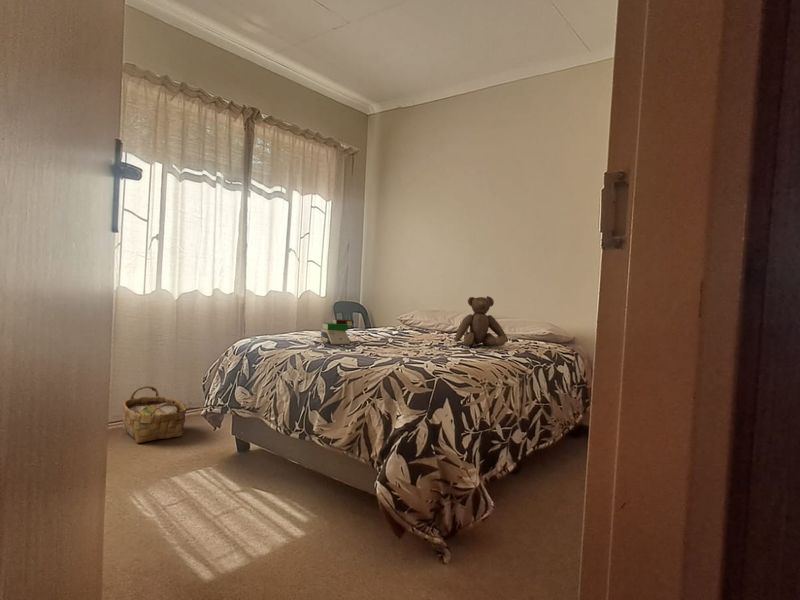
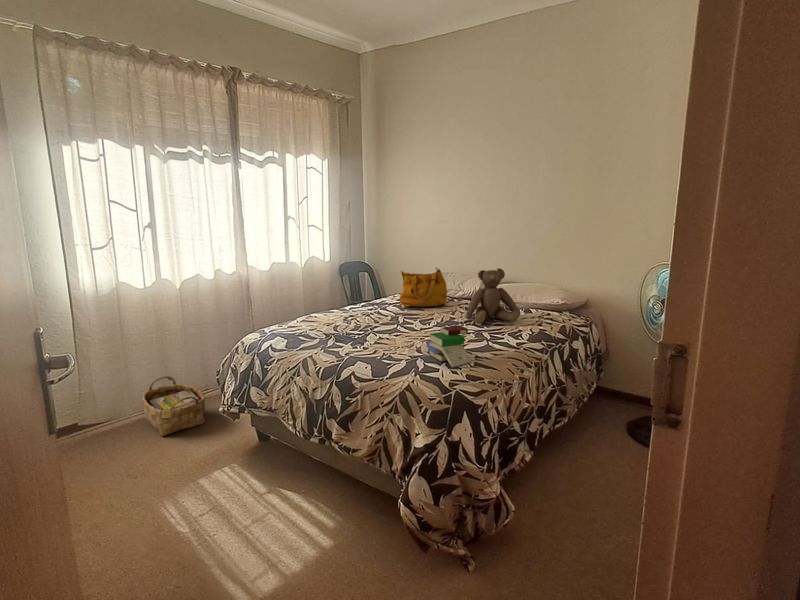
handbag: none [391,299,438,336] -> present [400,268,447,307]
book: present [321,319,354,345] -> present [427,325,471,368]

